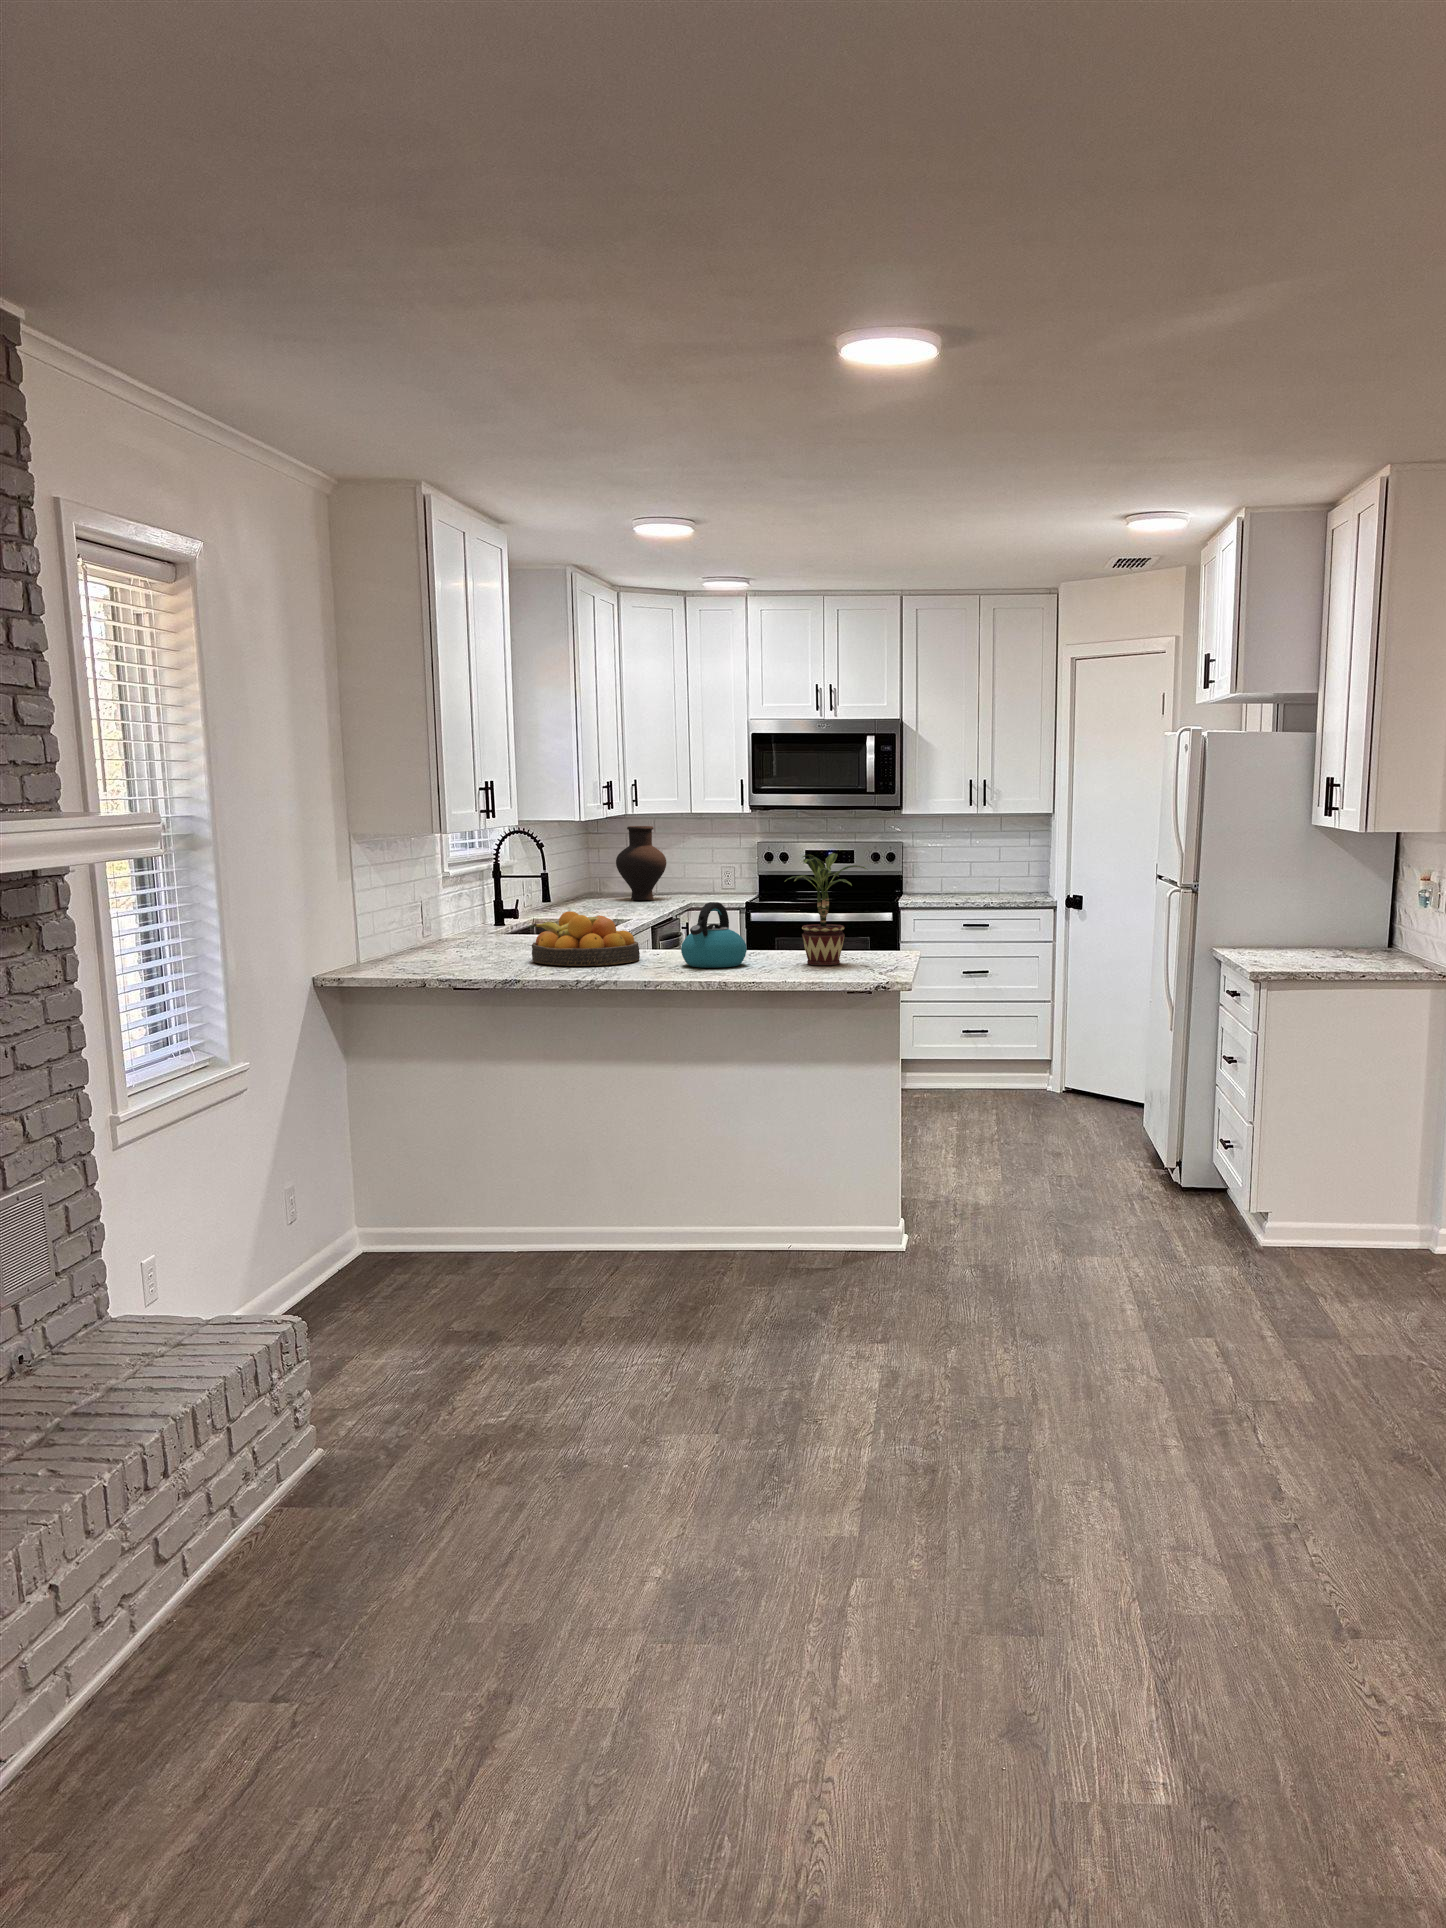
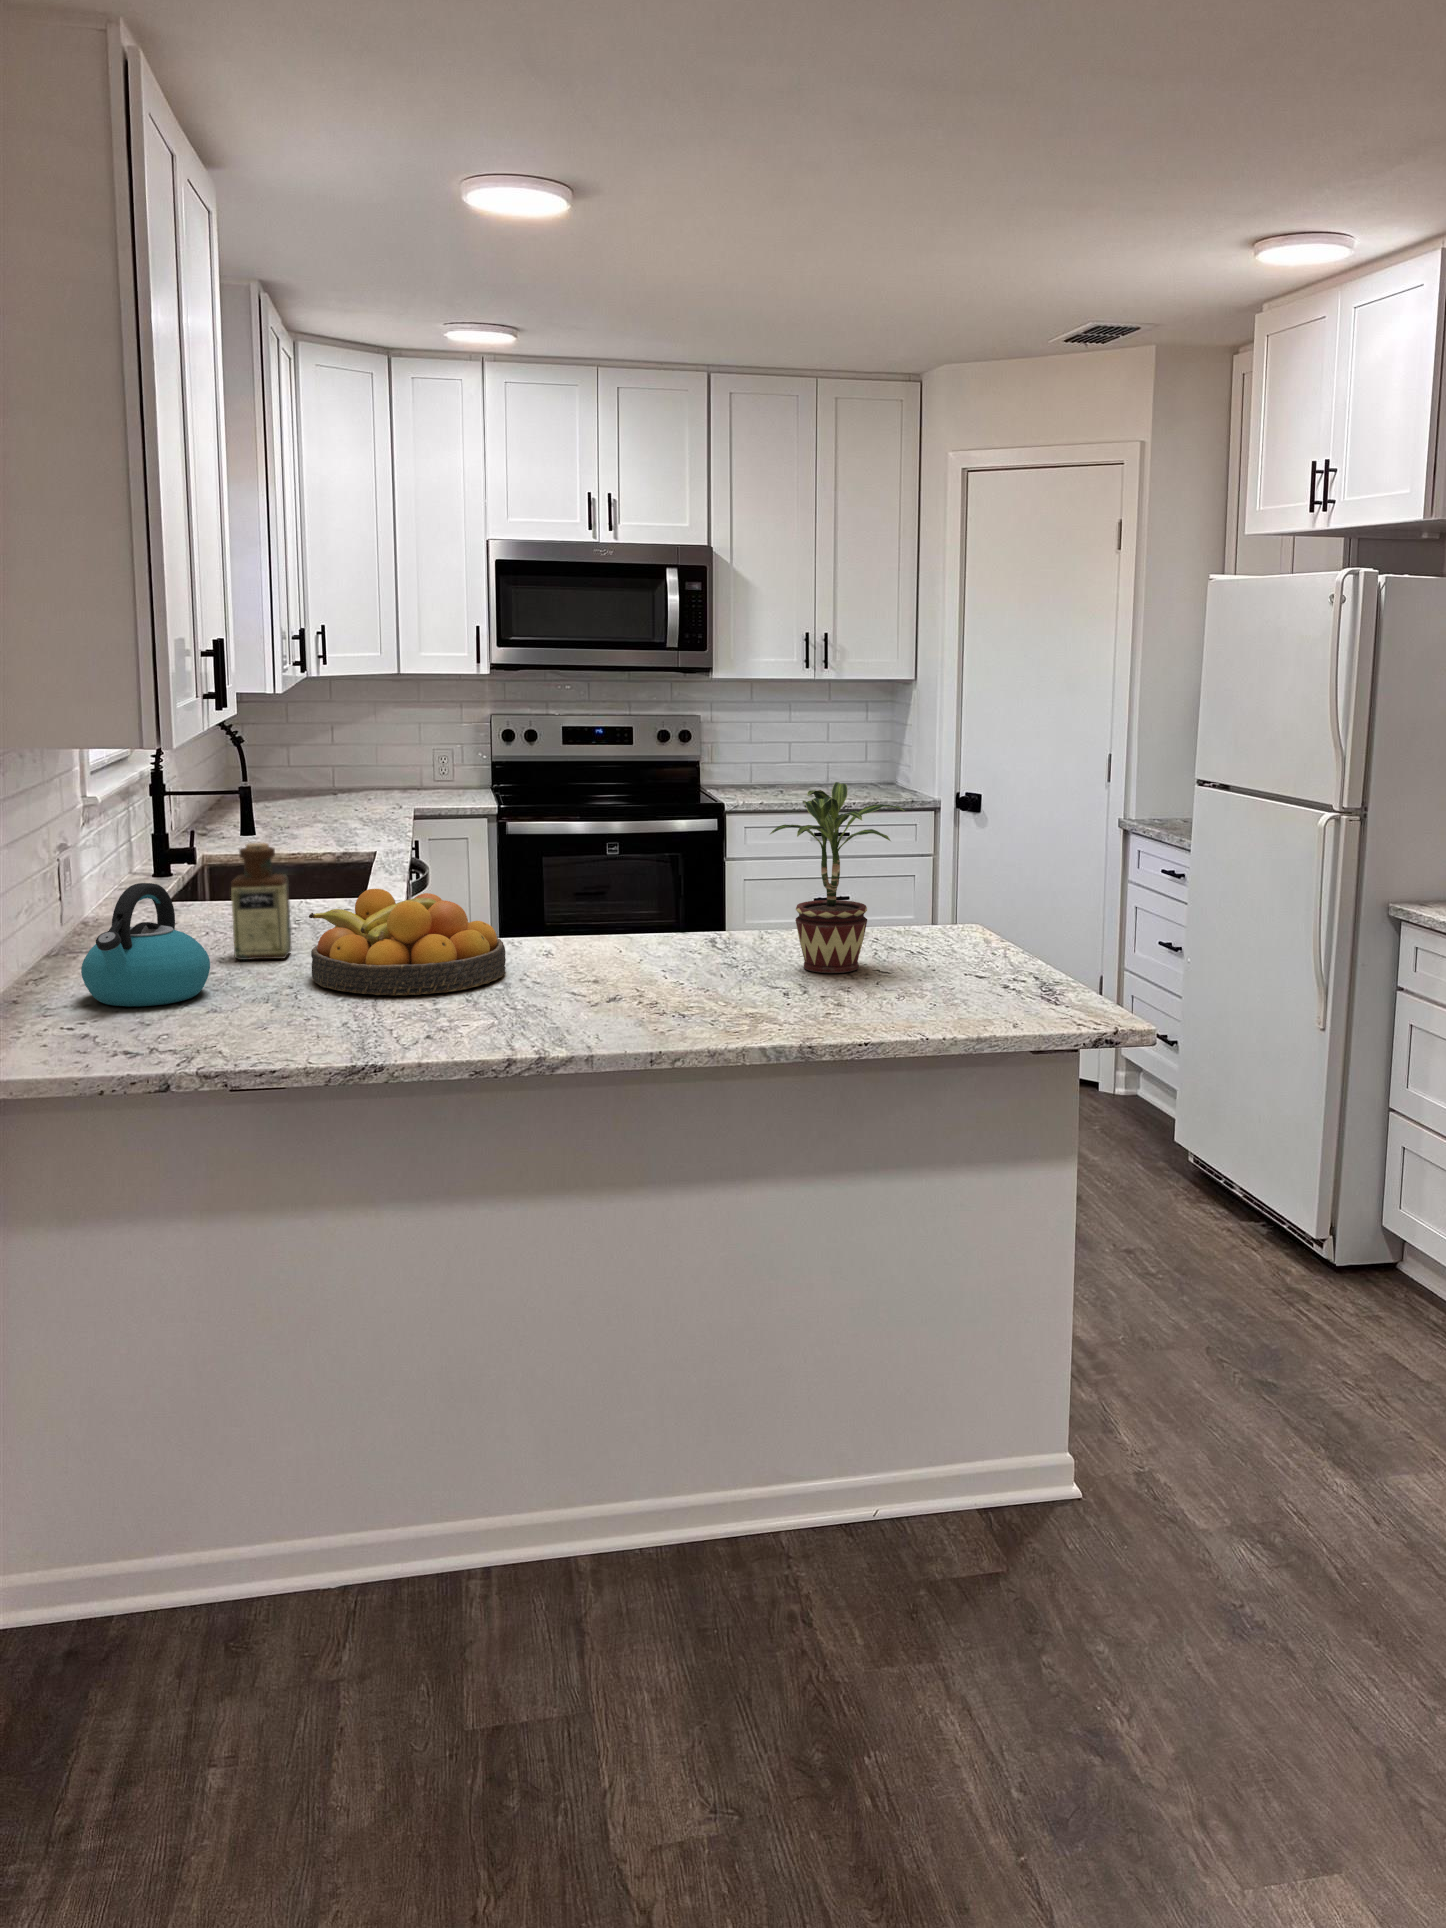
vase: present [616,826,666,900] -> none [300,698,378,808]
bottle: none [500,888,535,954] -> present [231,843,292,960]
kettle: present [681,902,747,968] -> present [81,883,210,1006]

